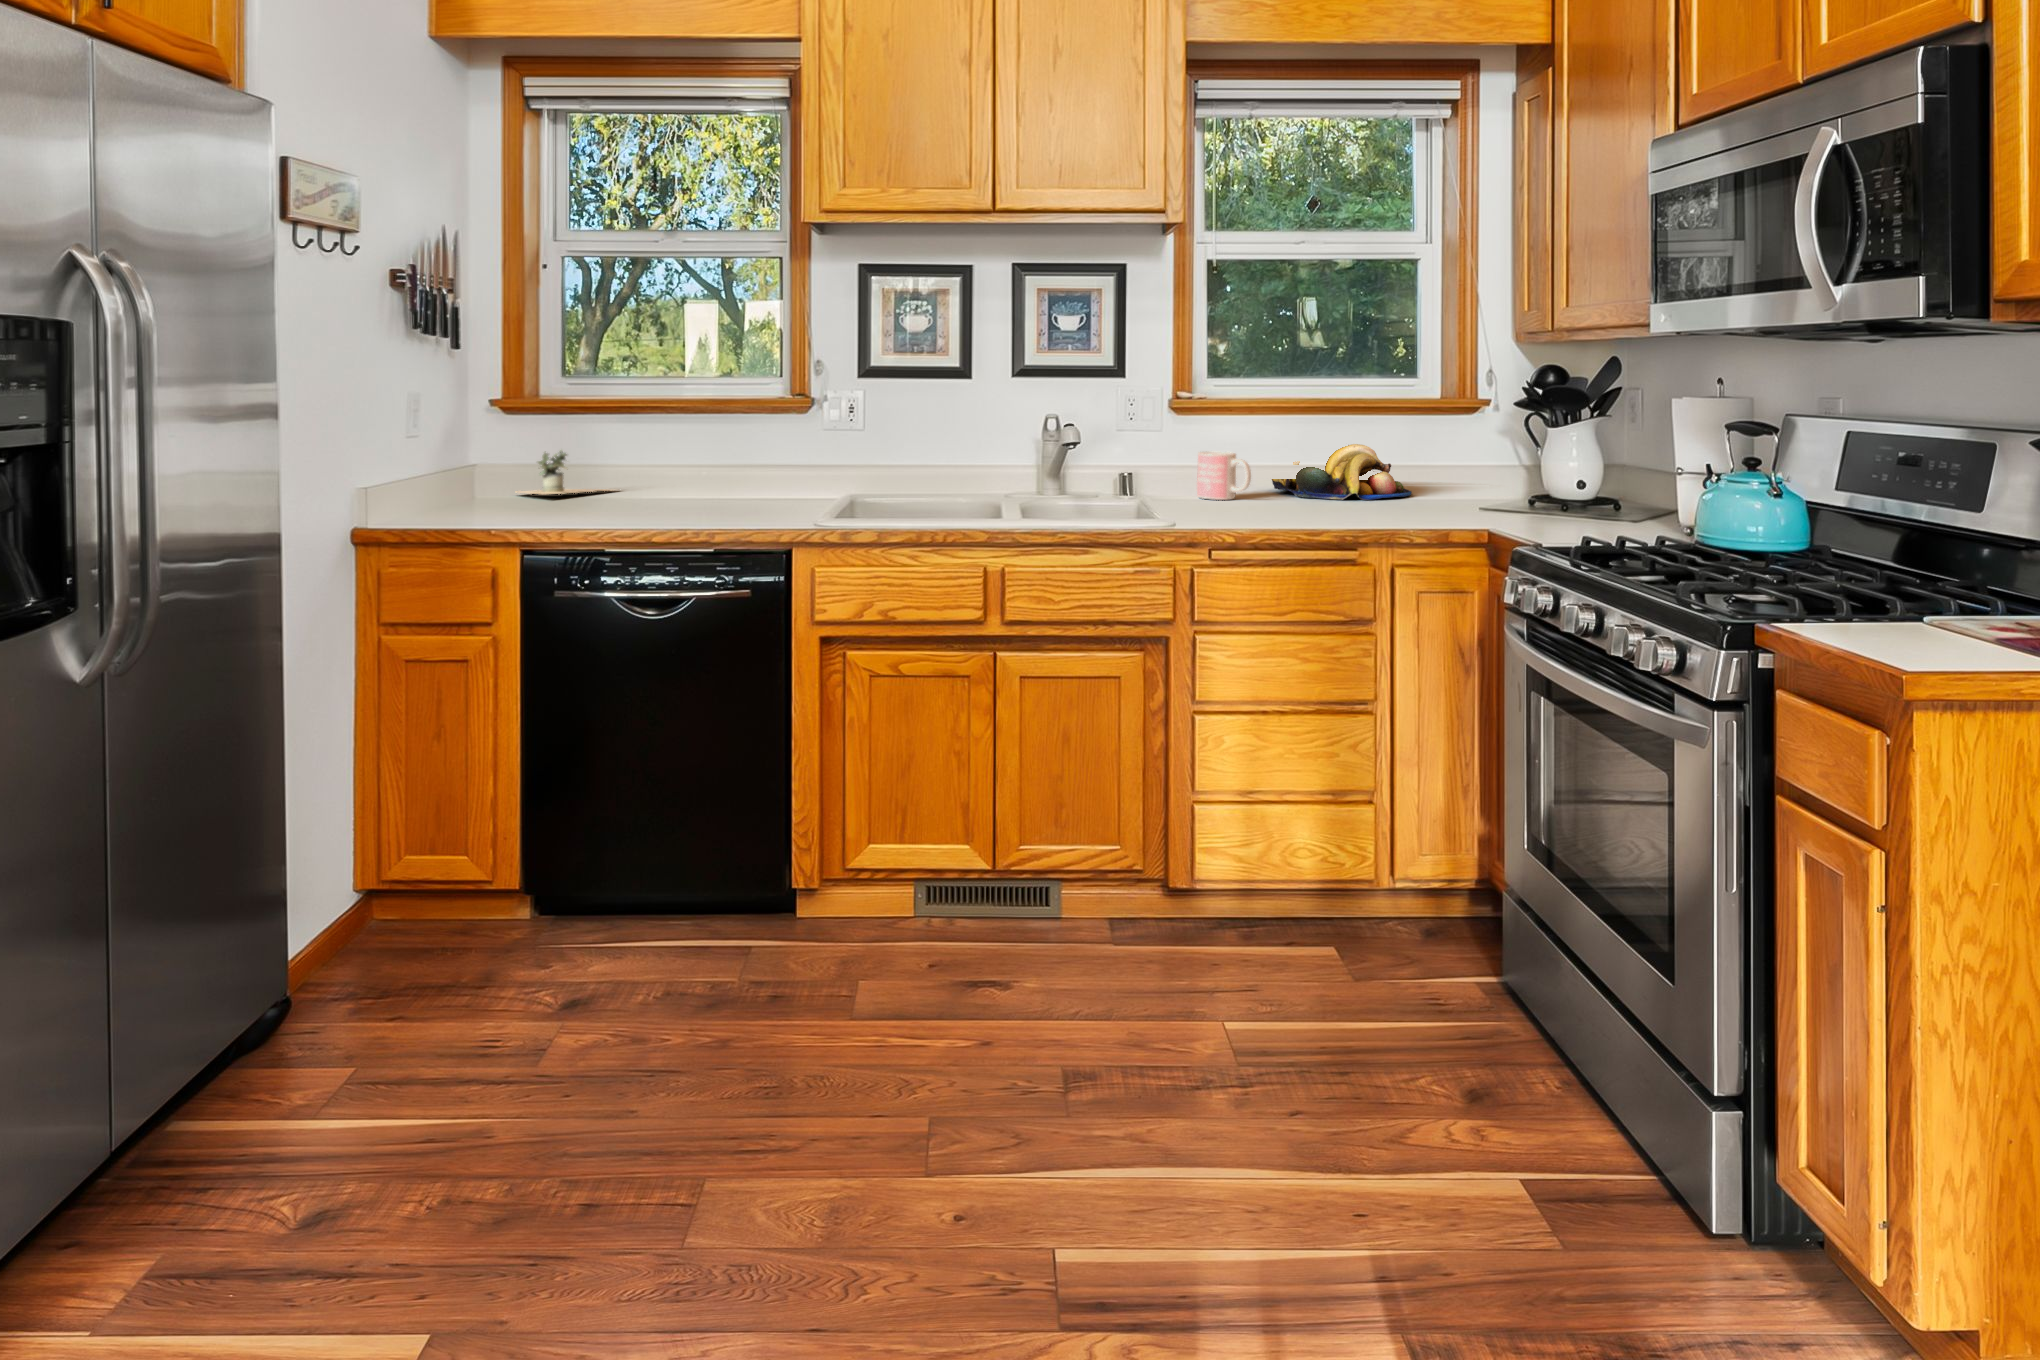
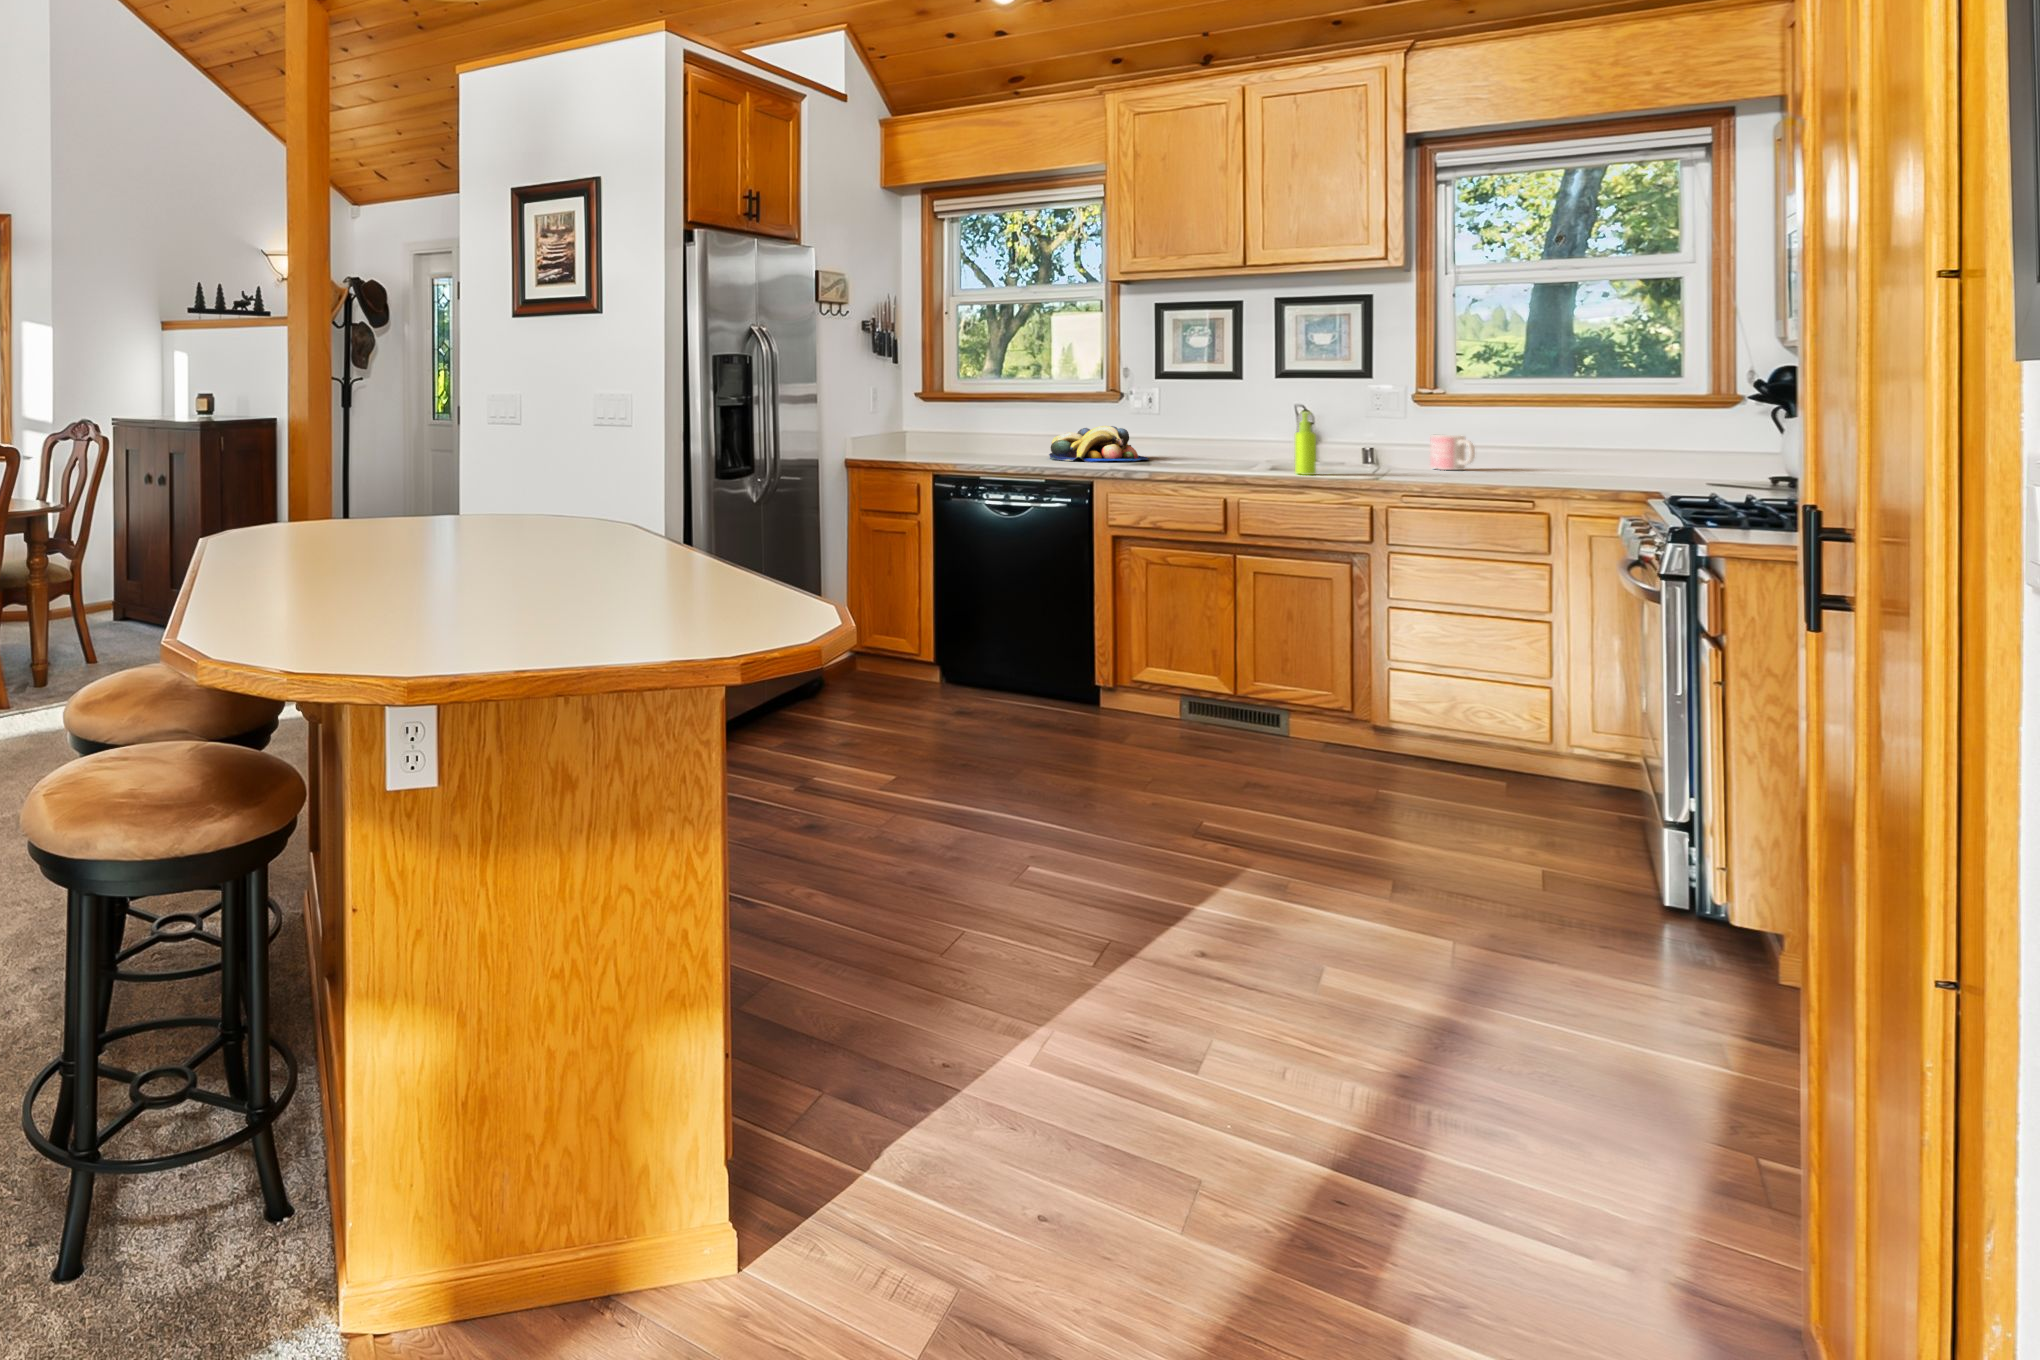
soap dispenser: none [1077,427,1105,523] -> present [1295,412,1316,475]
fruit bowl: present [1272,444,1412,500] -> present [1049,426,1148,462]
potted plant: present [516,450,603,494] -> none [930,425,1017,452]

